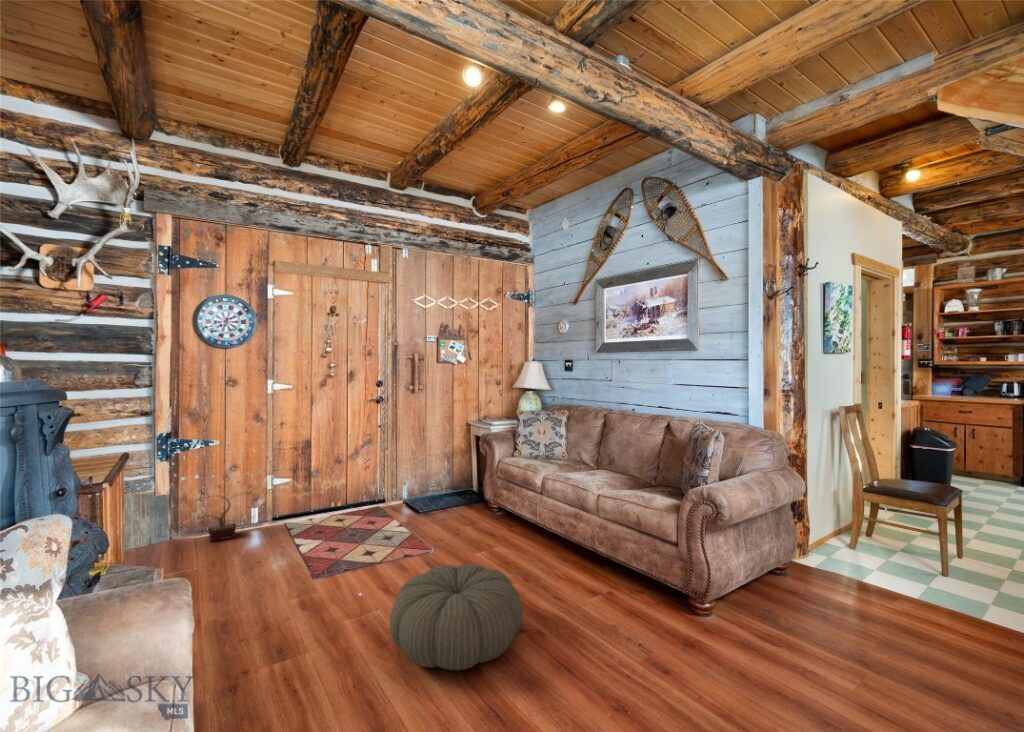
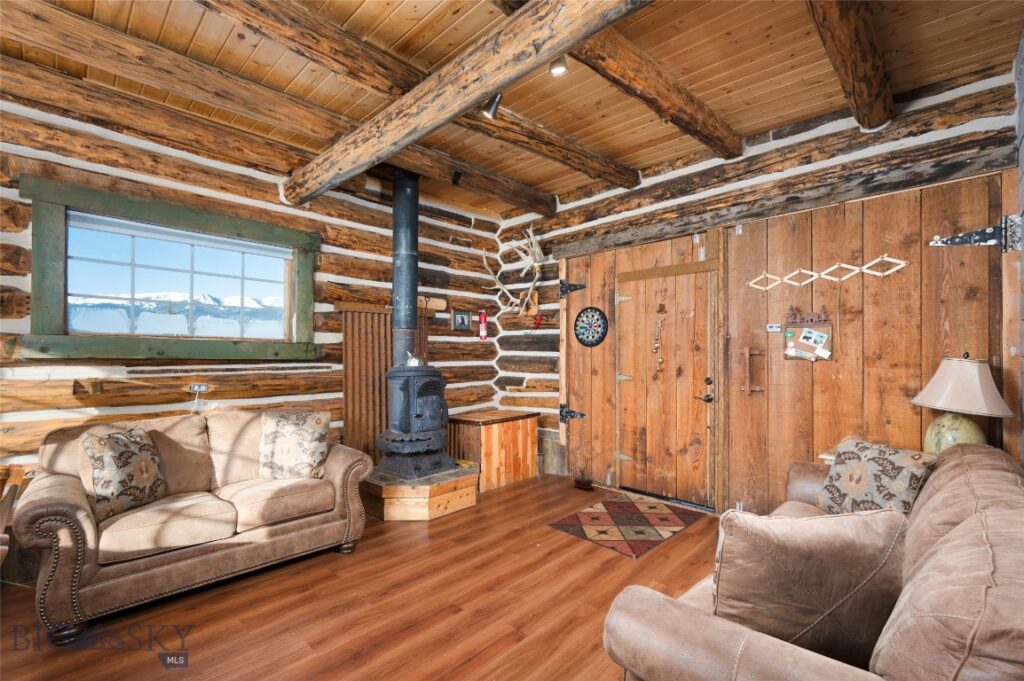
pouf: present [390,564,522,671] -> none [419,529,530,609]

